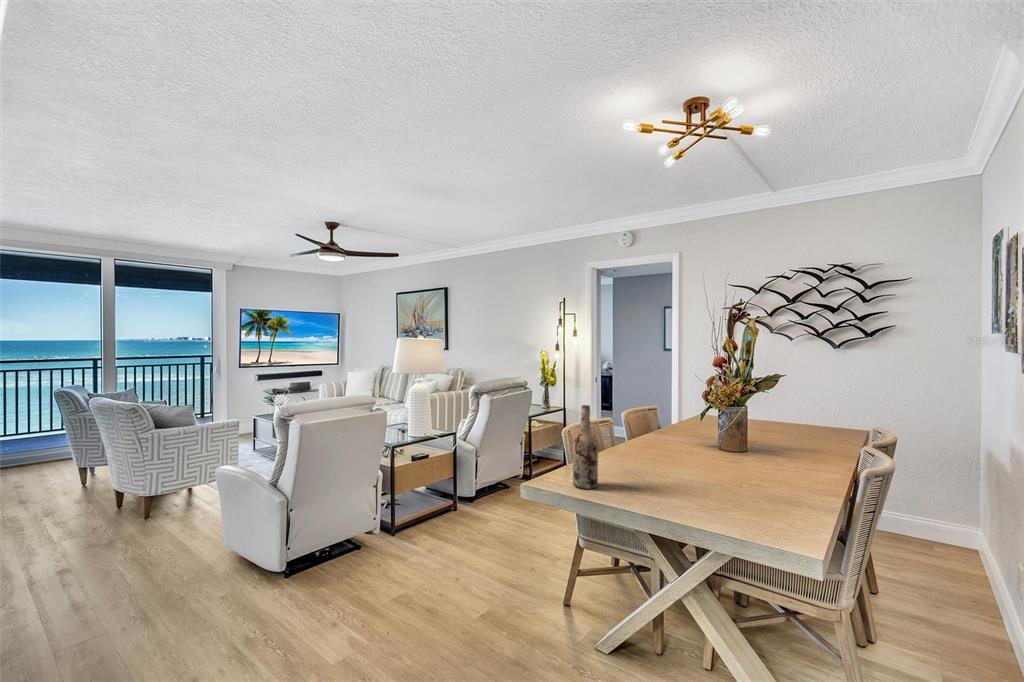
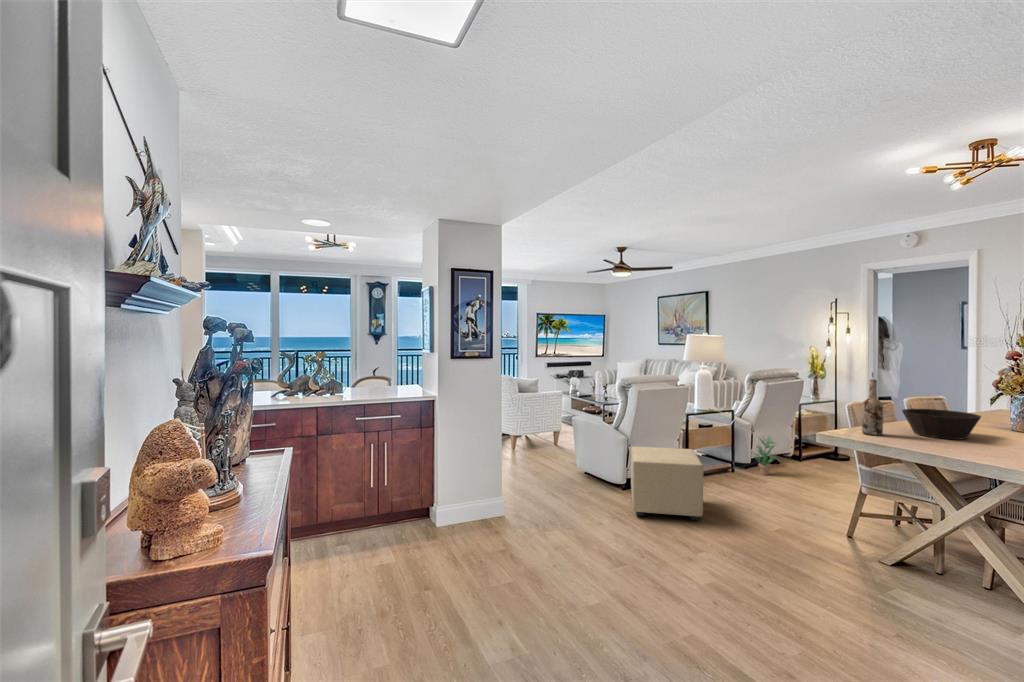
bowl: none [620,438,705,485] -> present [902,409,981,439]
potted plant: none [474,460,502,510] -> present [754,437,775,475]
ottoman: none [263,504,381,638] -> present [631,447,703,520]

